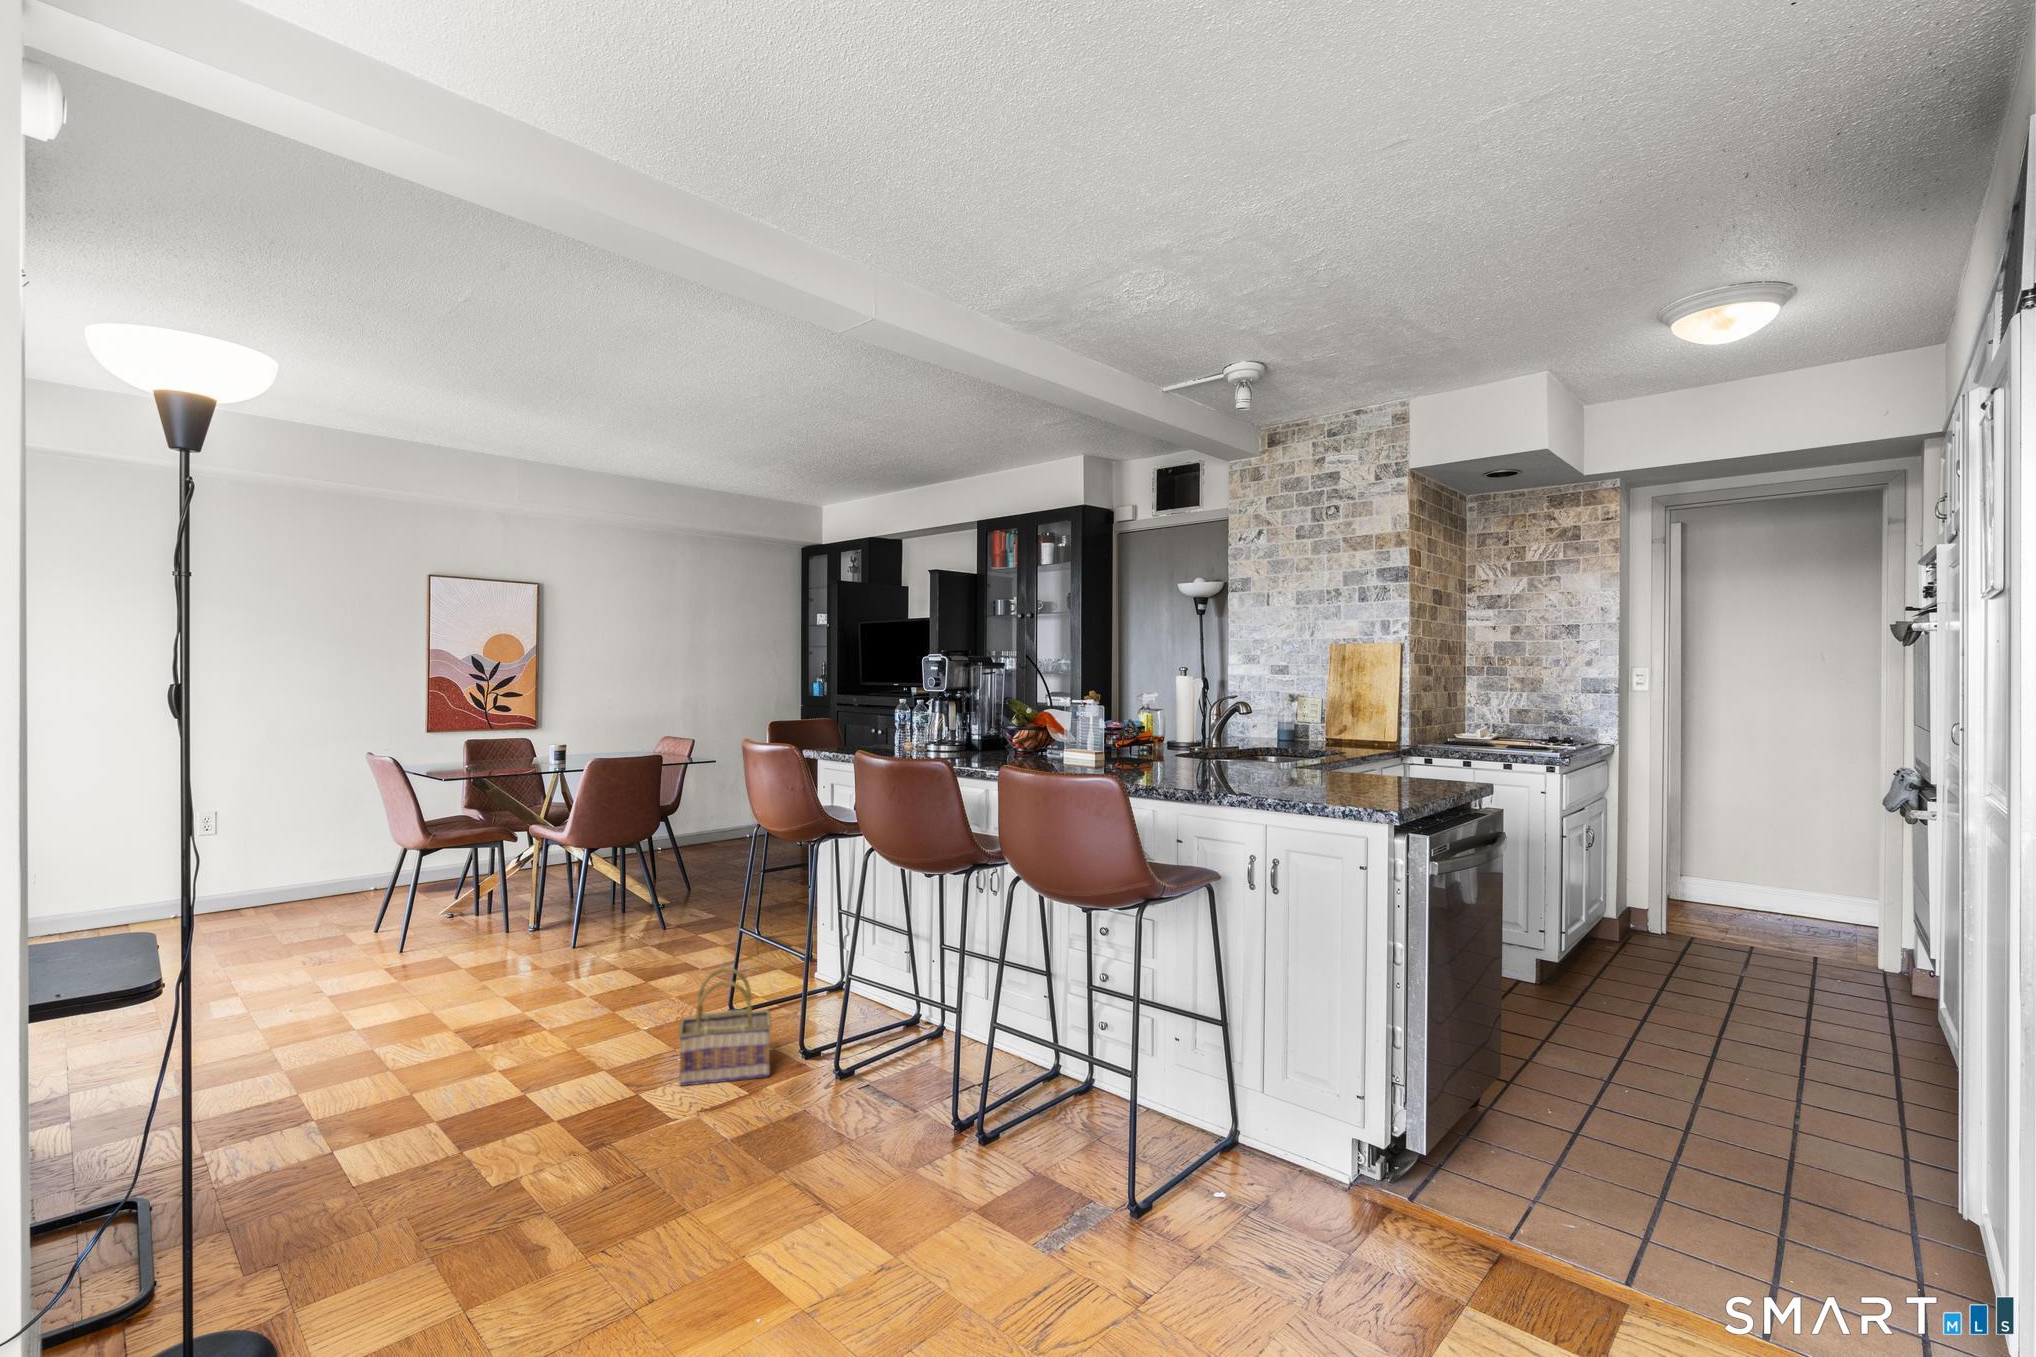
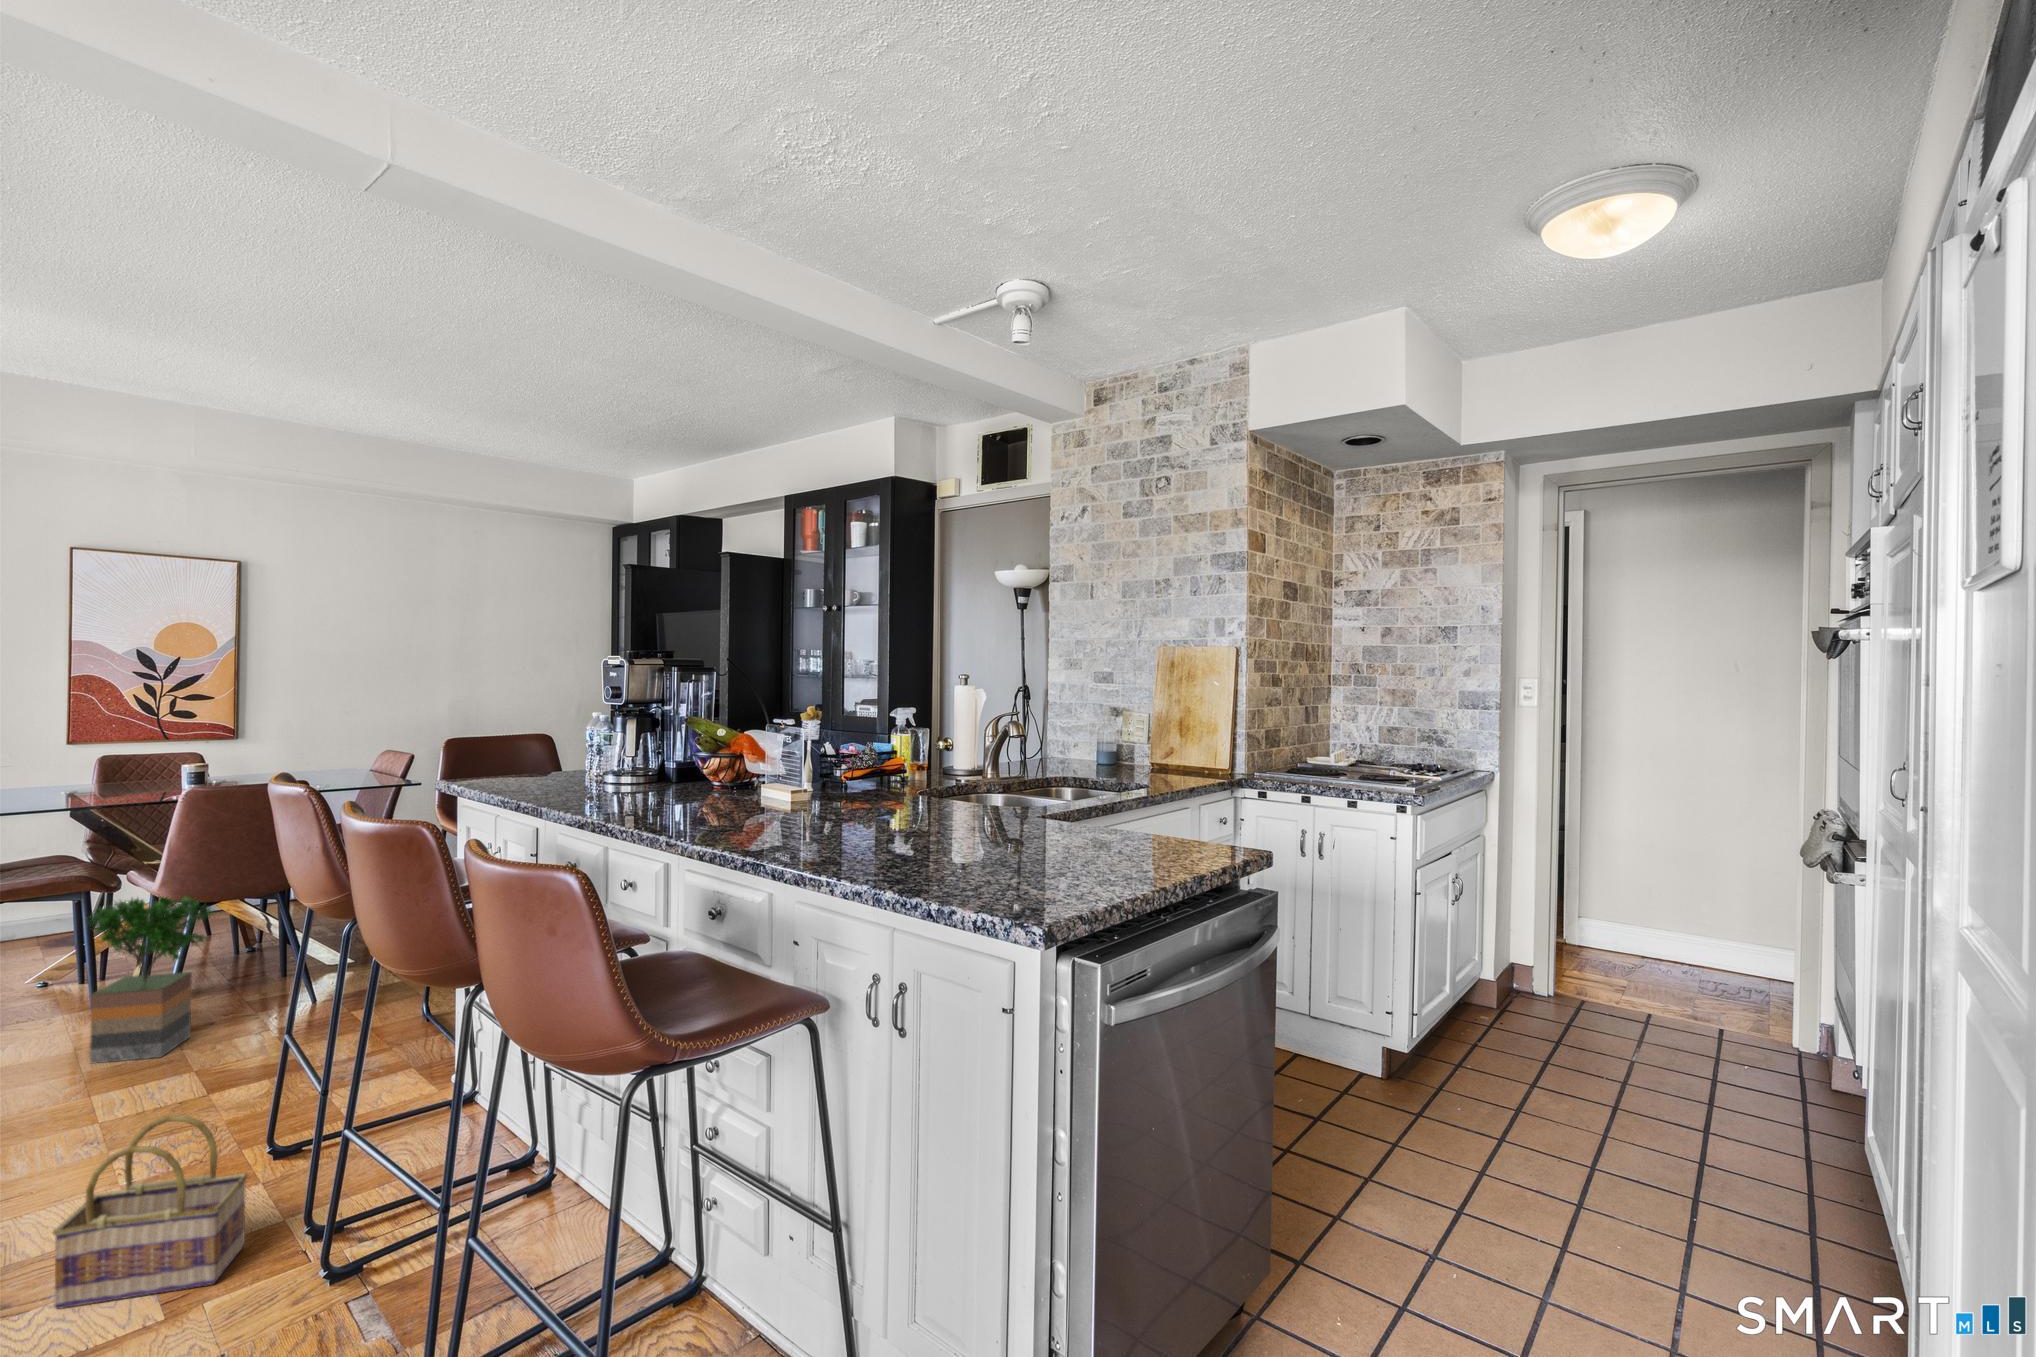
potted tree: none [530,841,616,965] -> present [89,896,213,1064]

